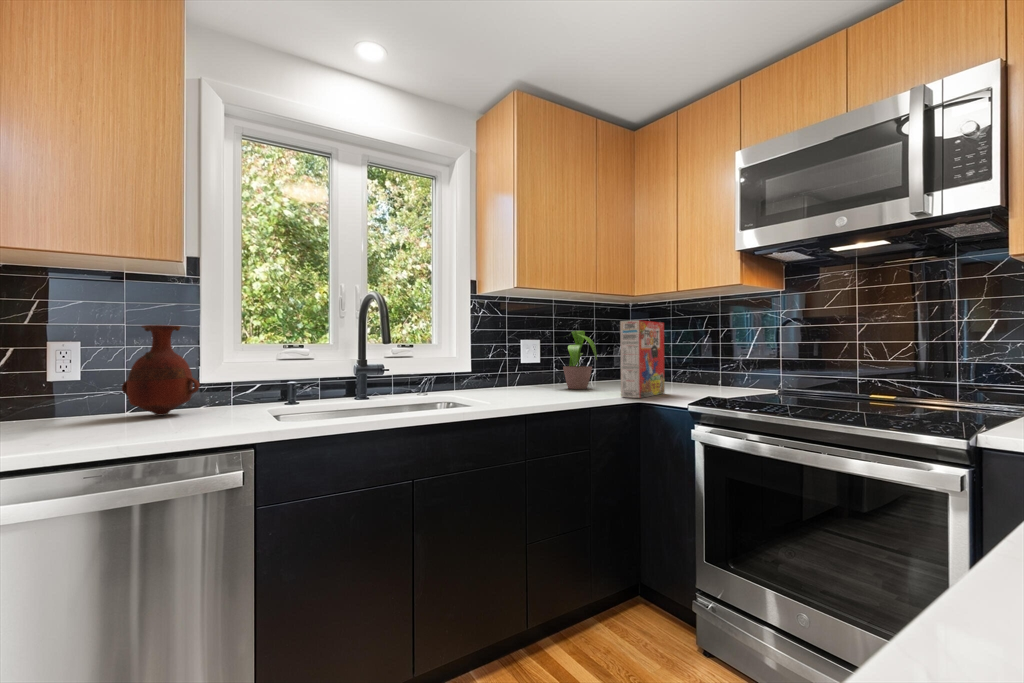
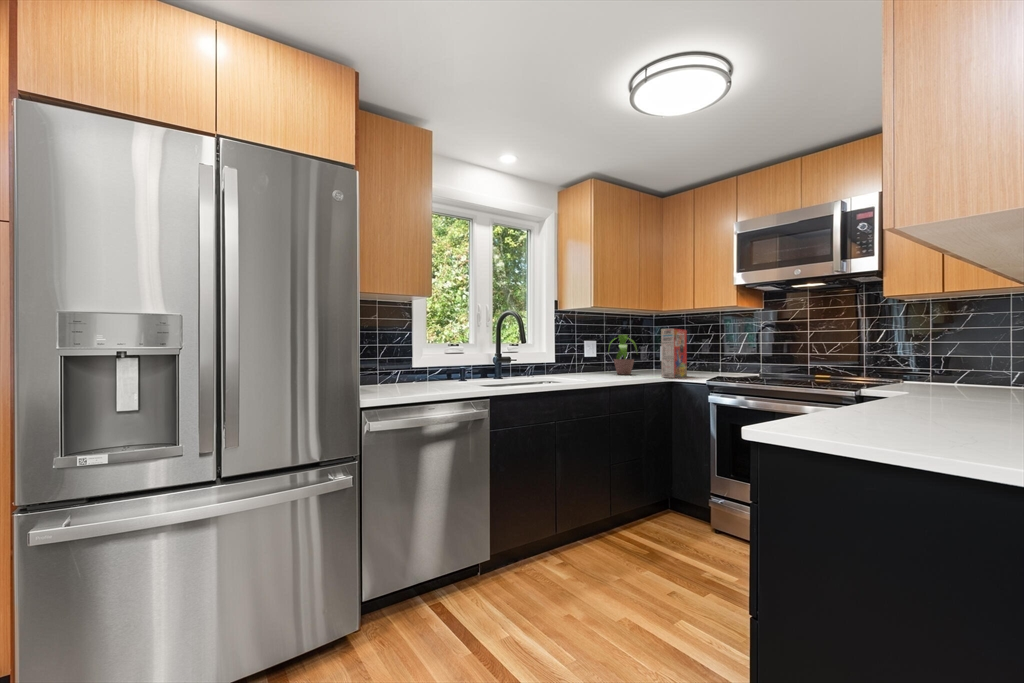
vase: present [122,325,200,415] -> none [378,331,421,385]

